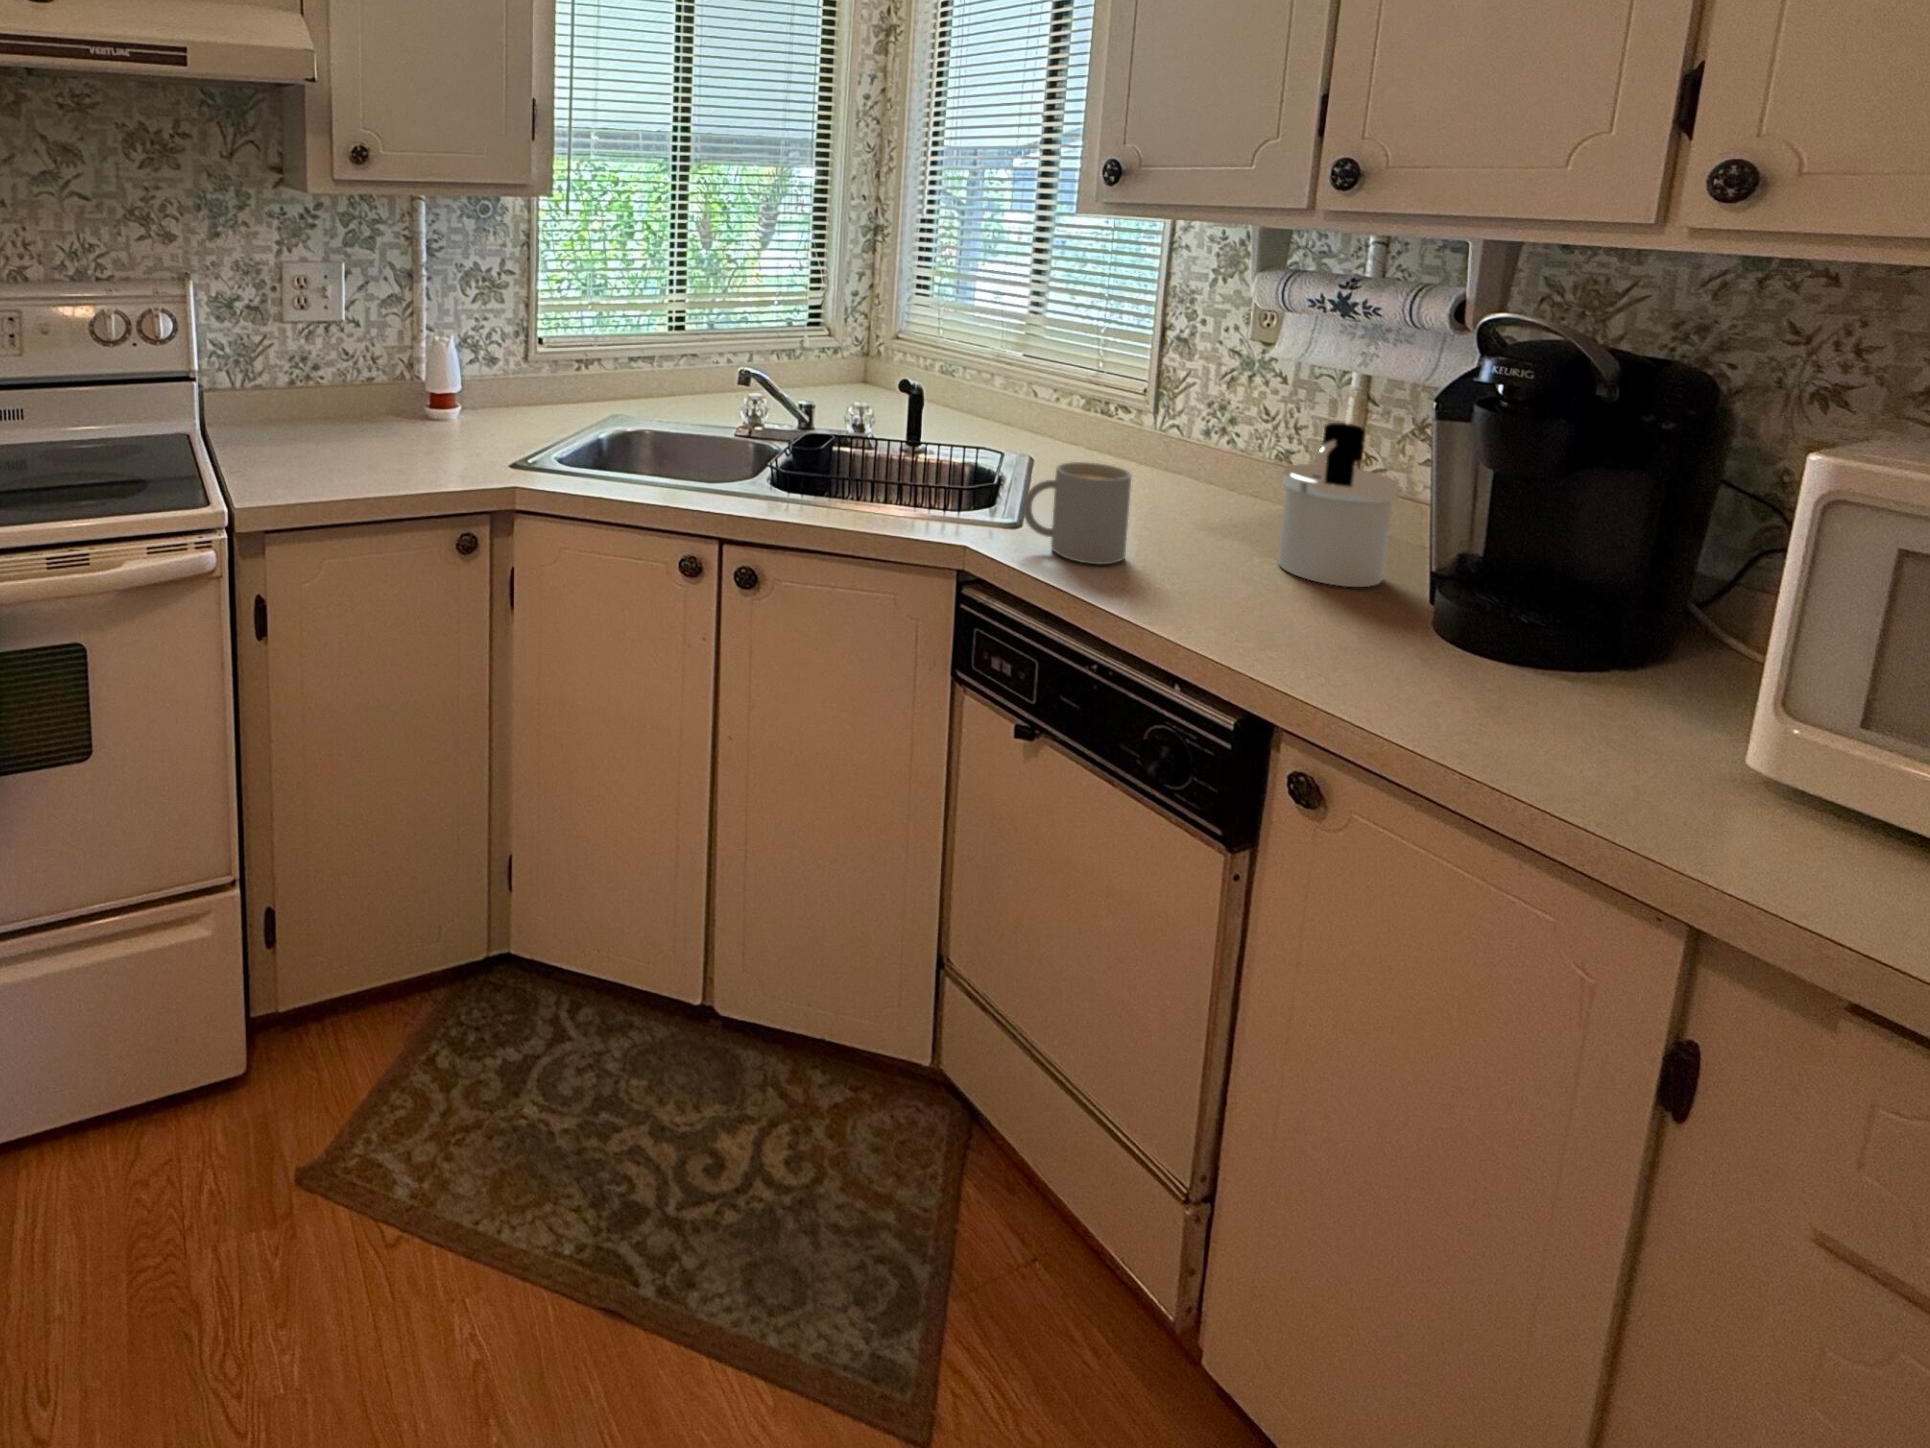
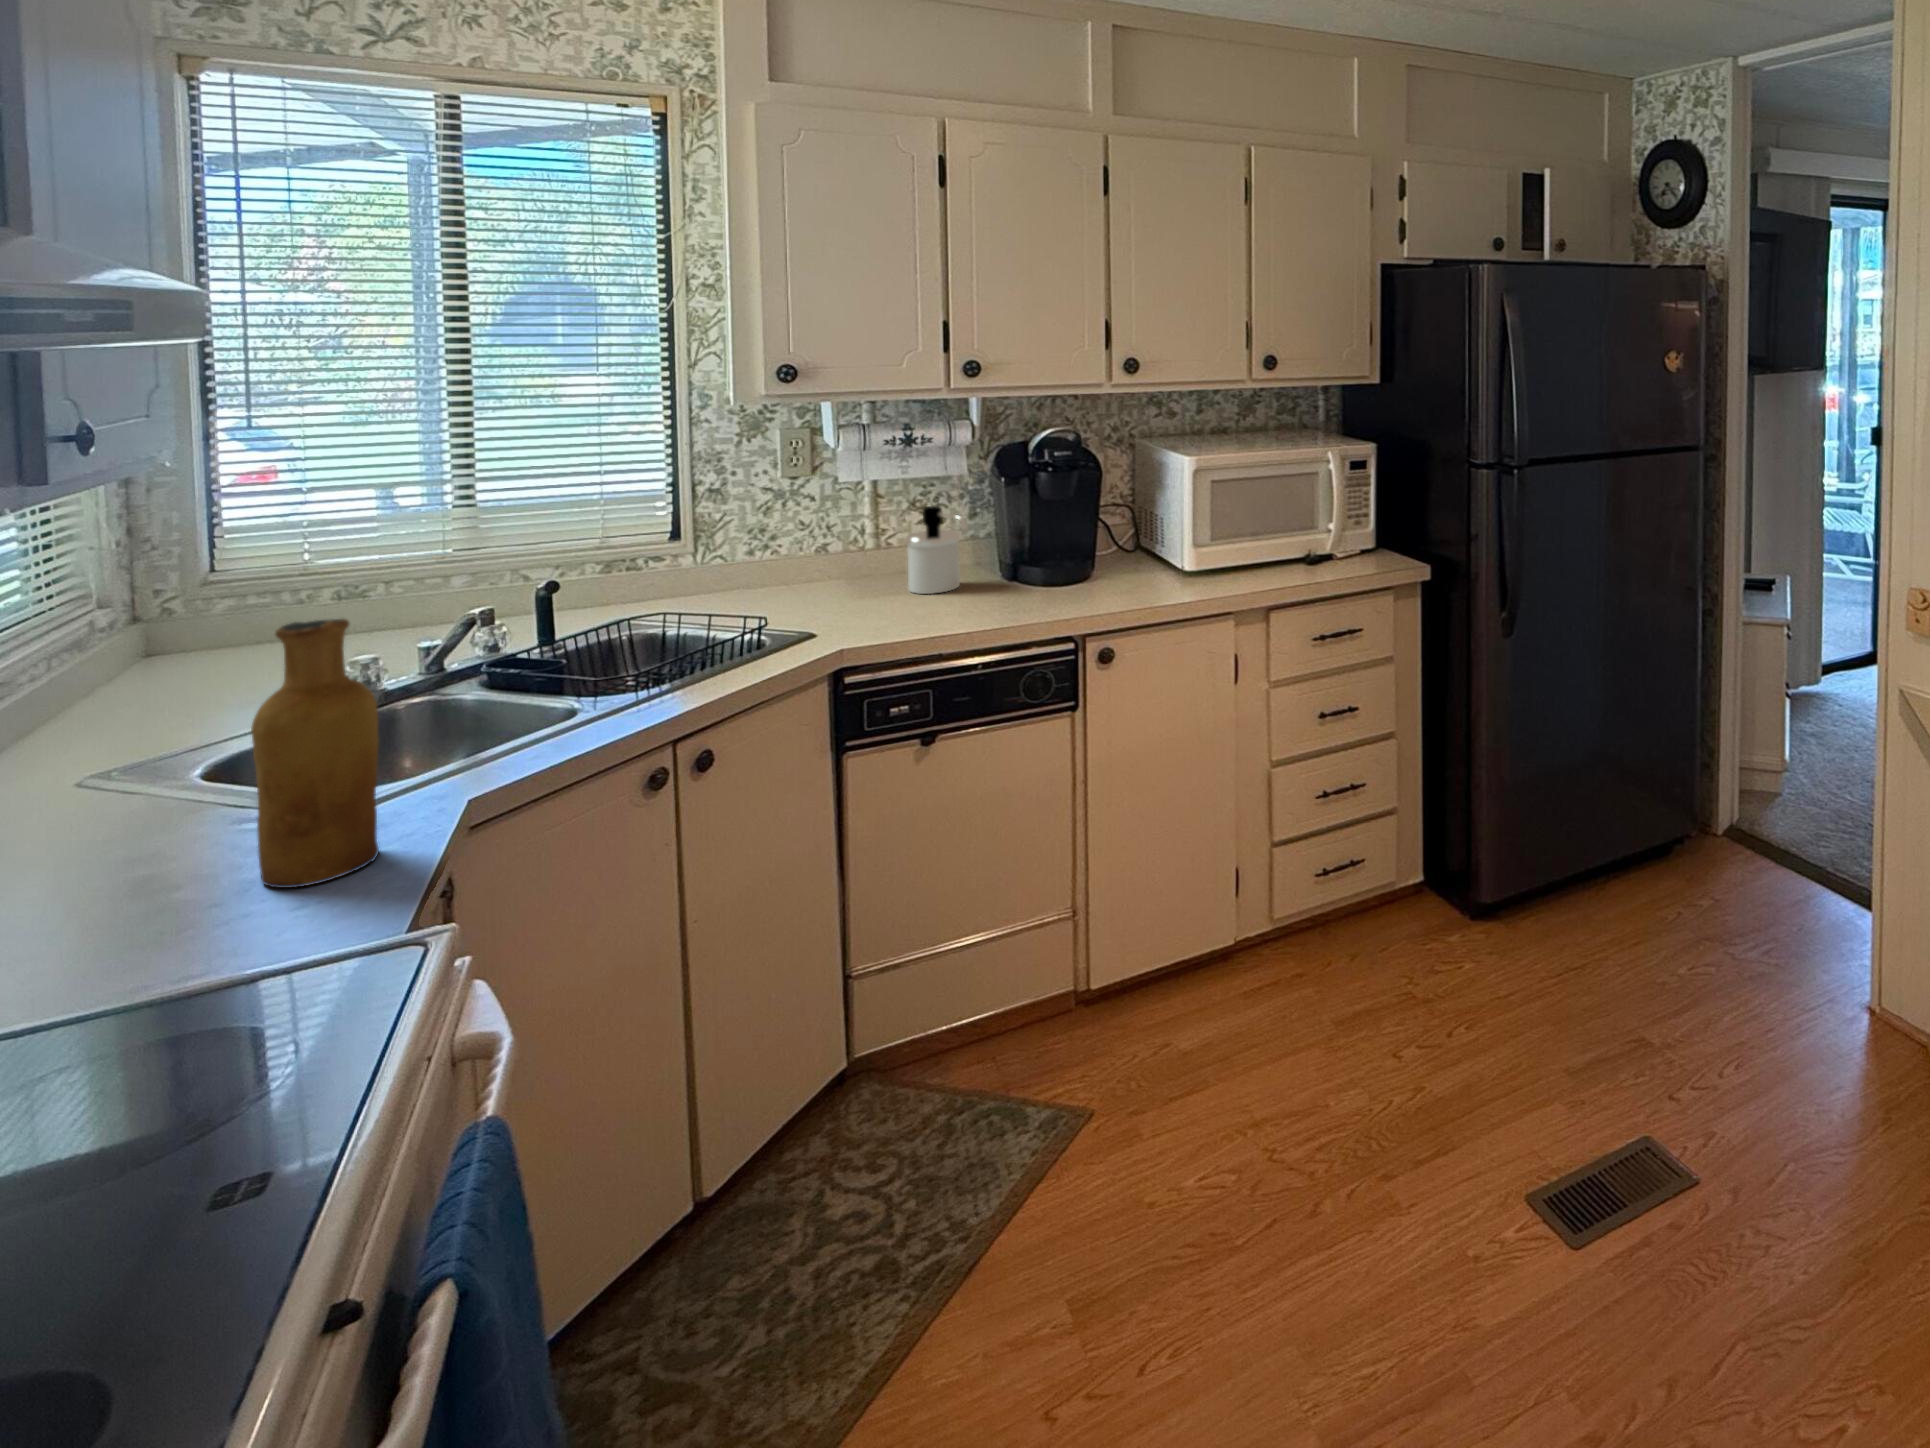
vase: none [421,312,480,482] -> present [251,619,379,888]
mug: present [1023,462,1131,564] -> none [851,563,901,628]

